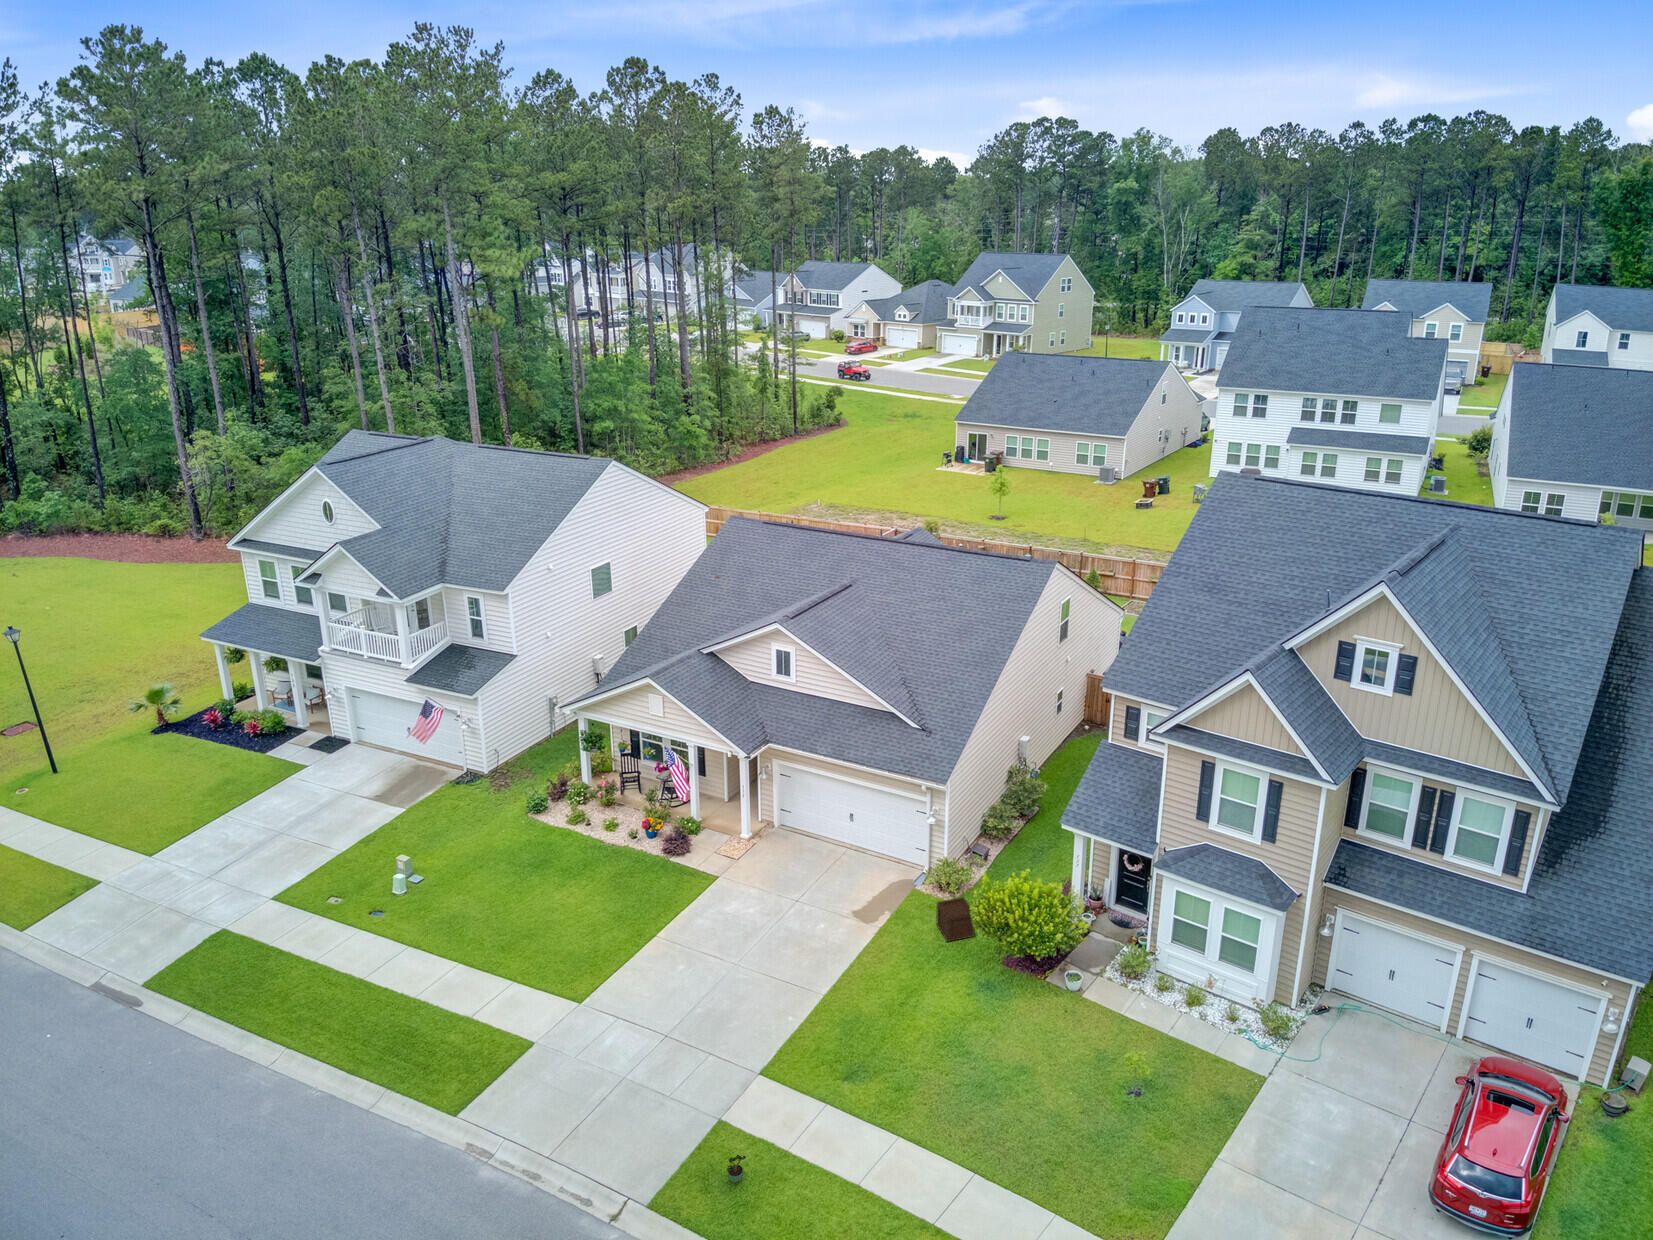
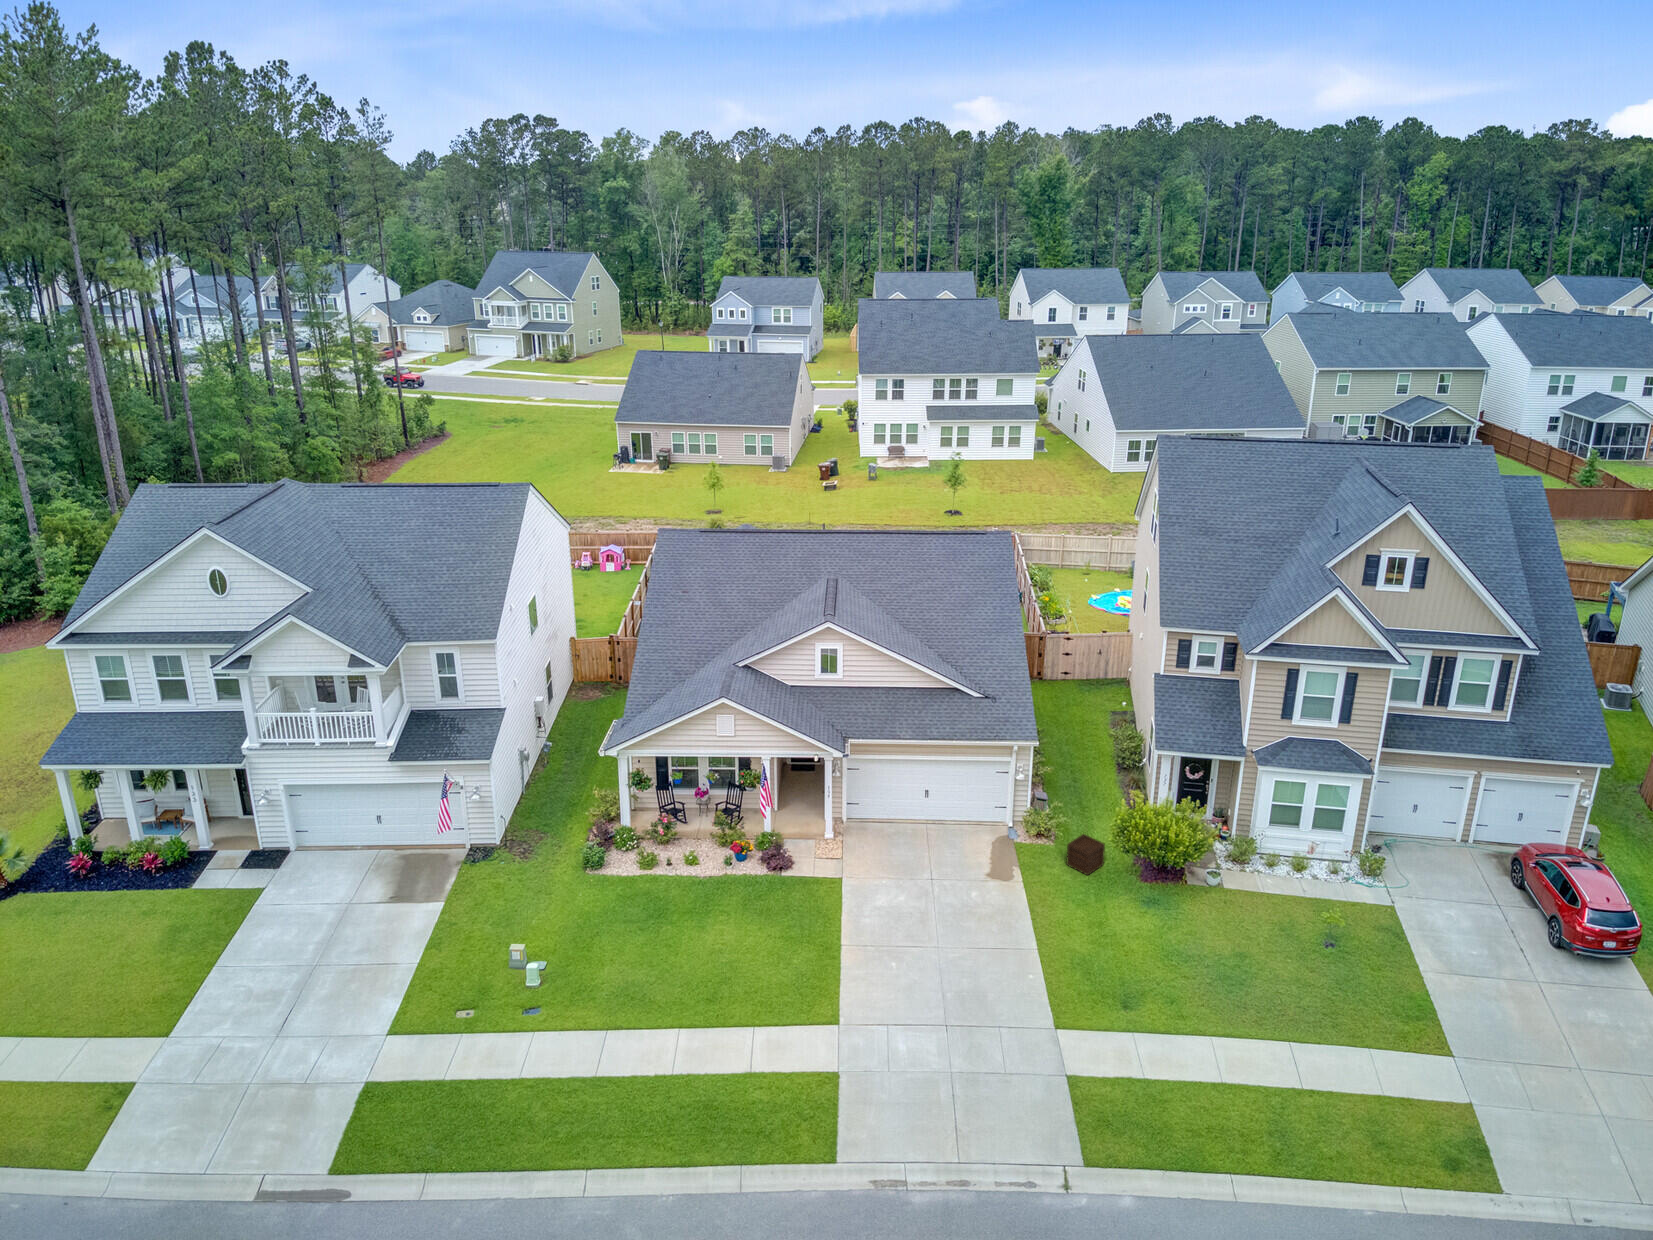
potted plant: present [727,1155,746,1182] -> none [1110,1090,1126,1117]

